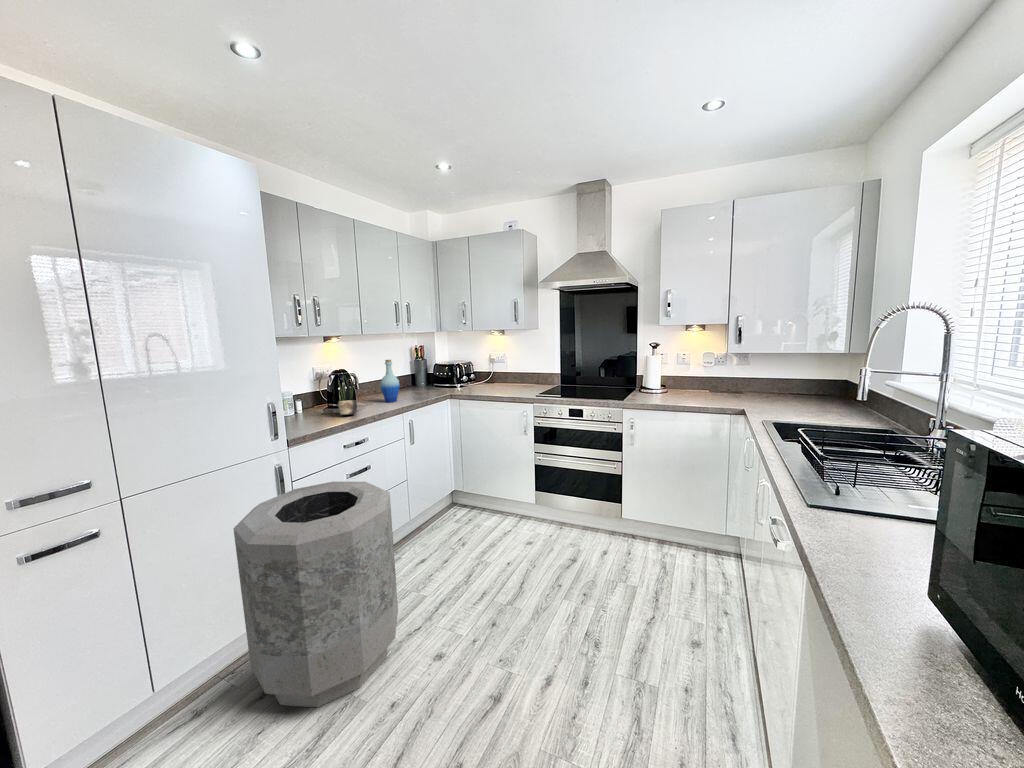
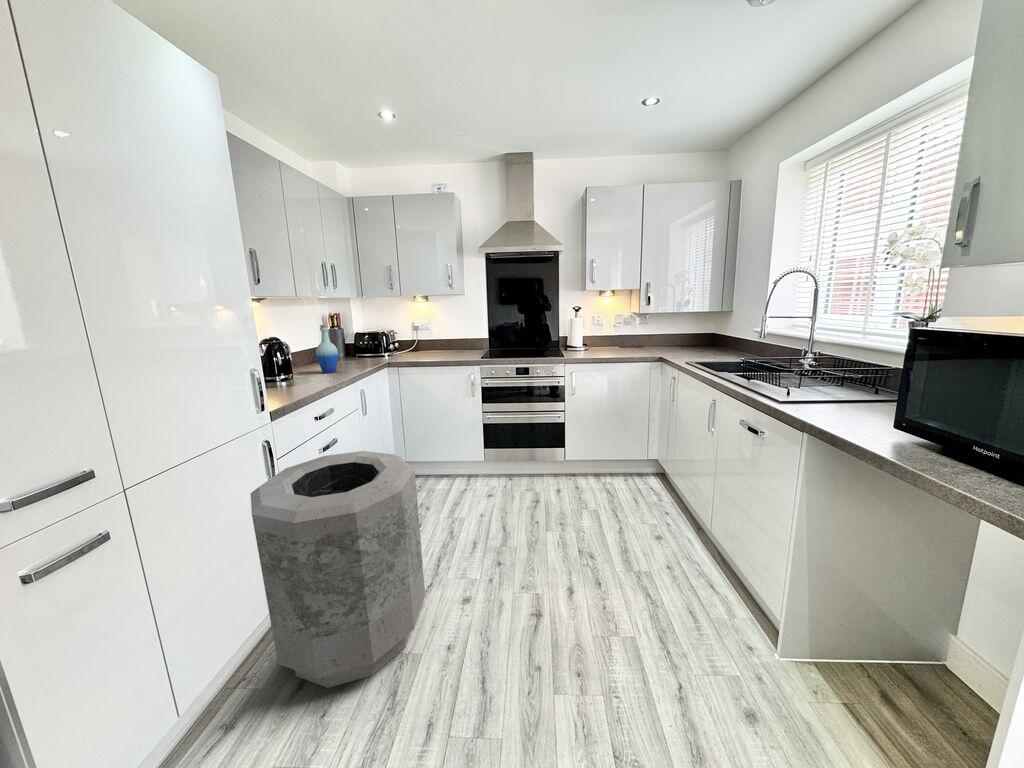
potted plant: present [338,375,357,415] -> none [284,340,310,387]

